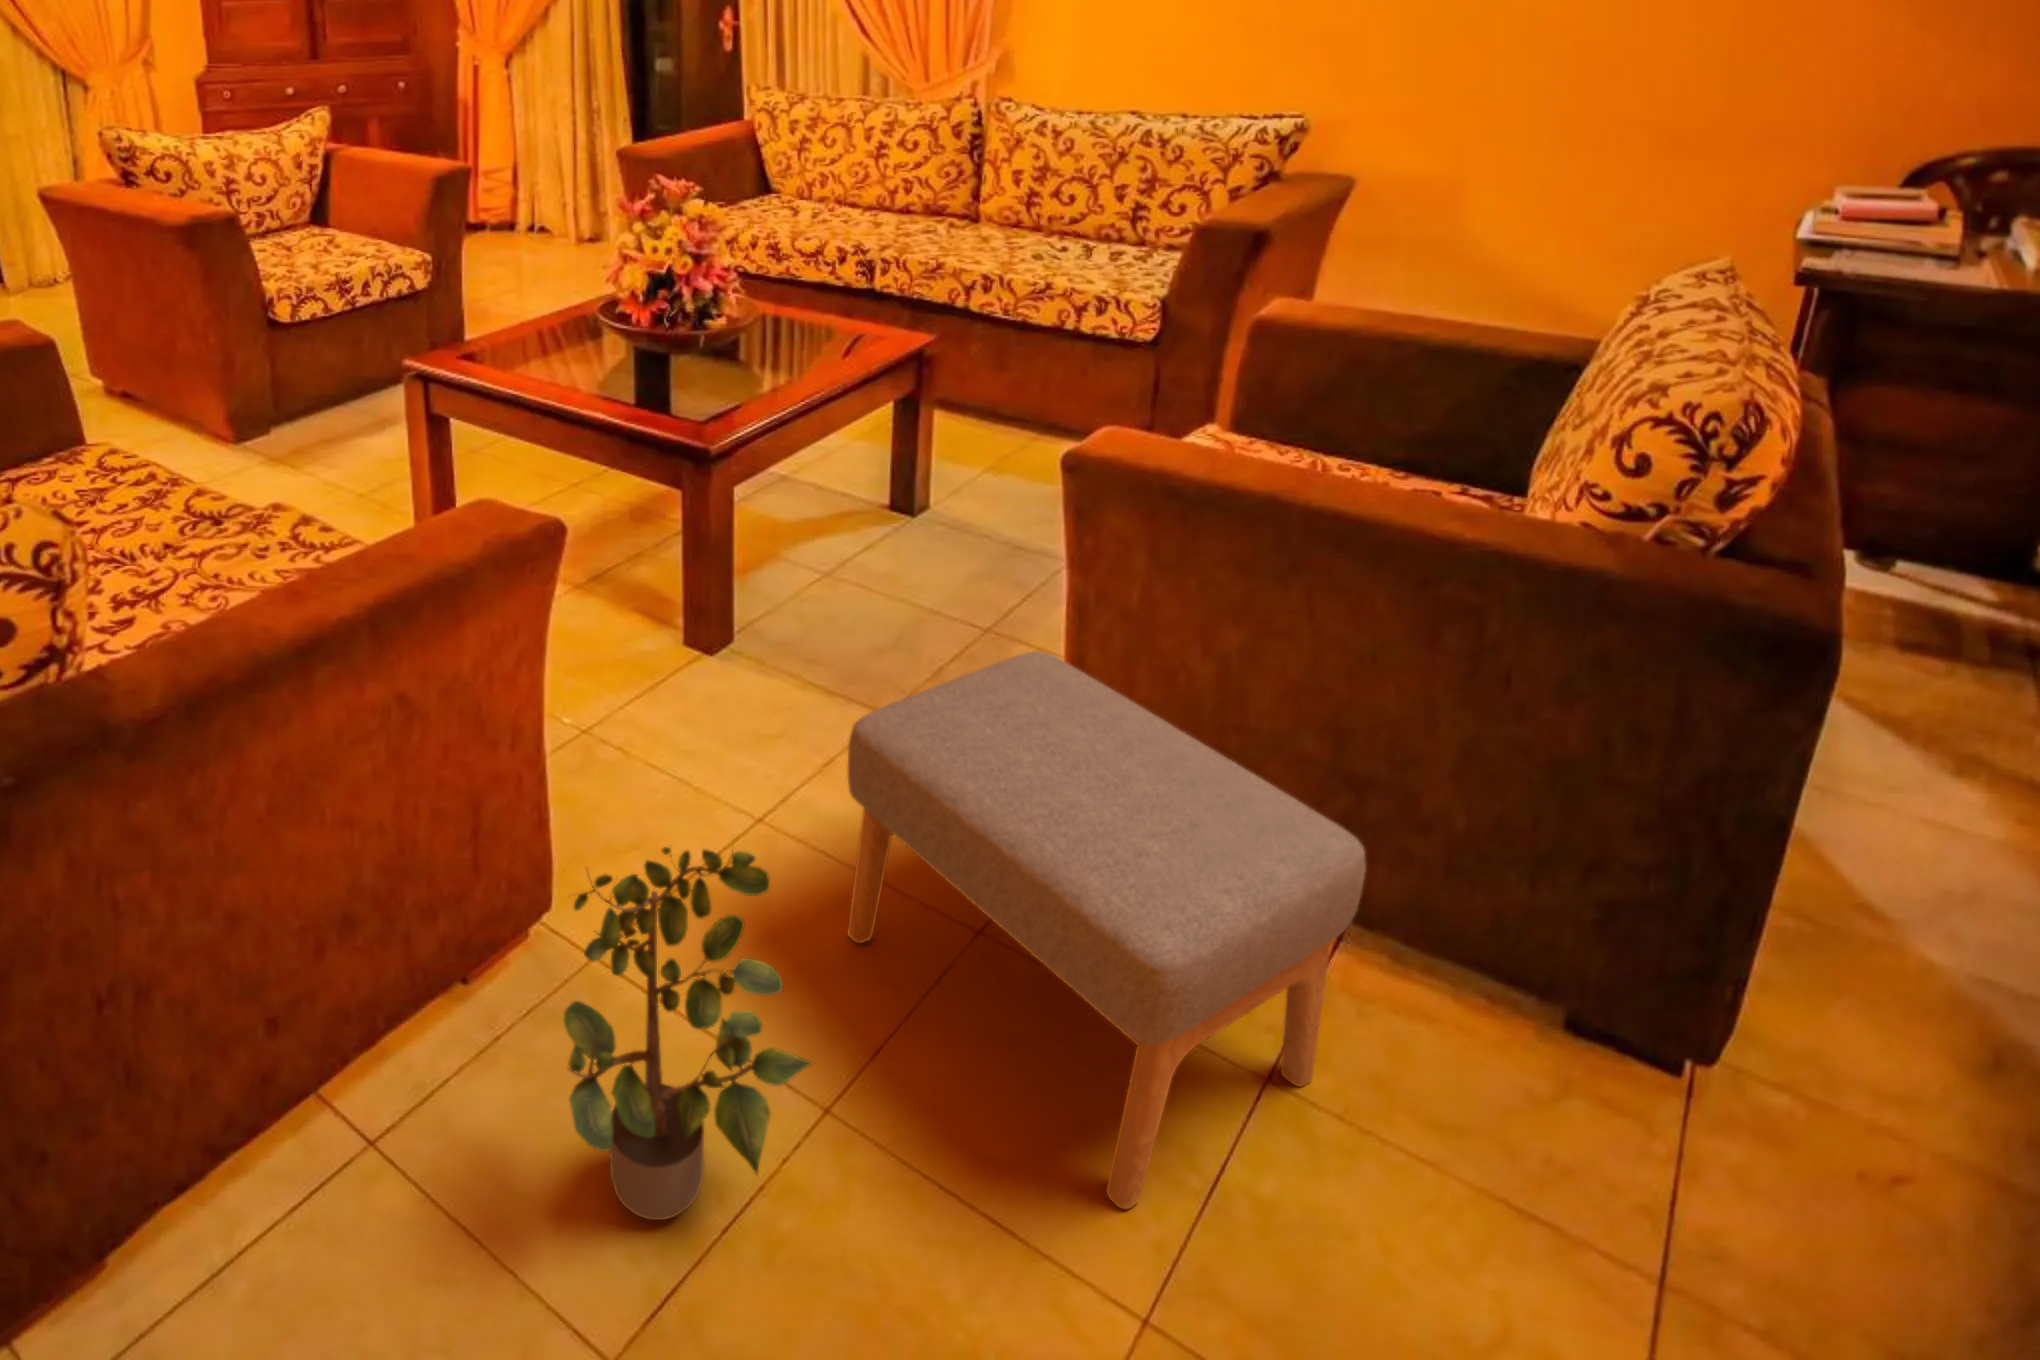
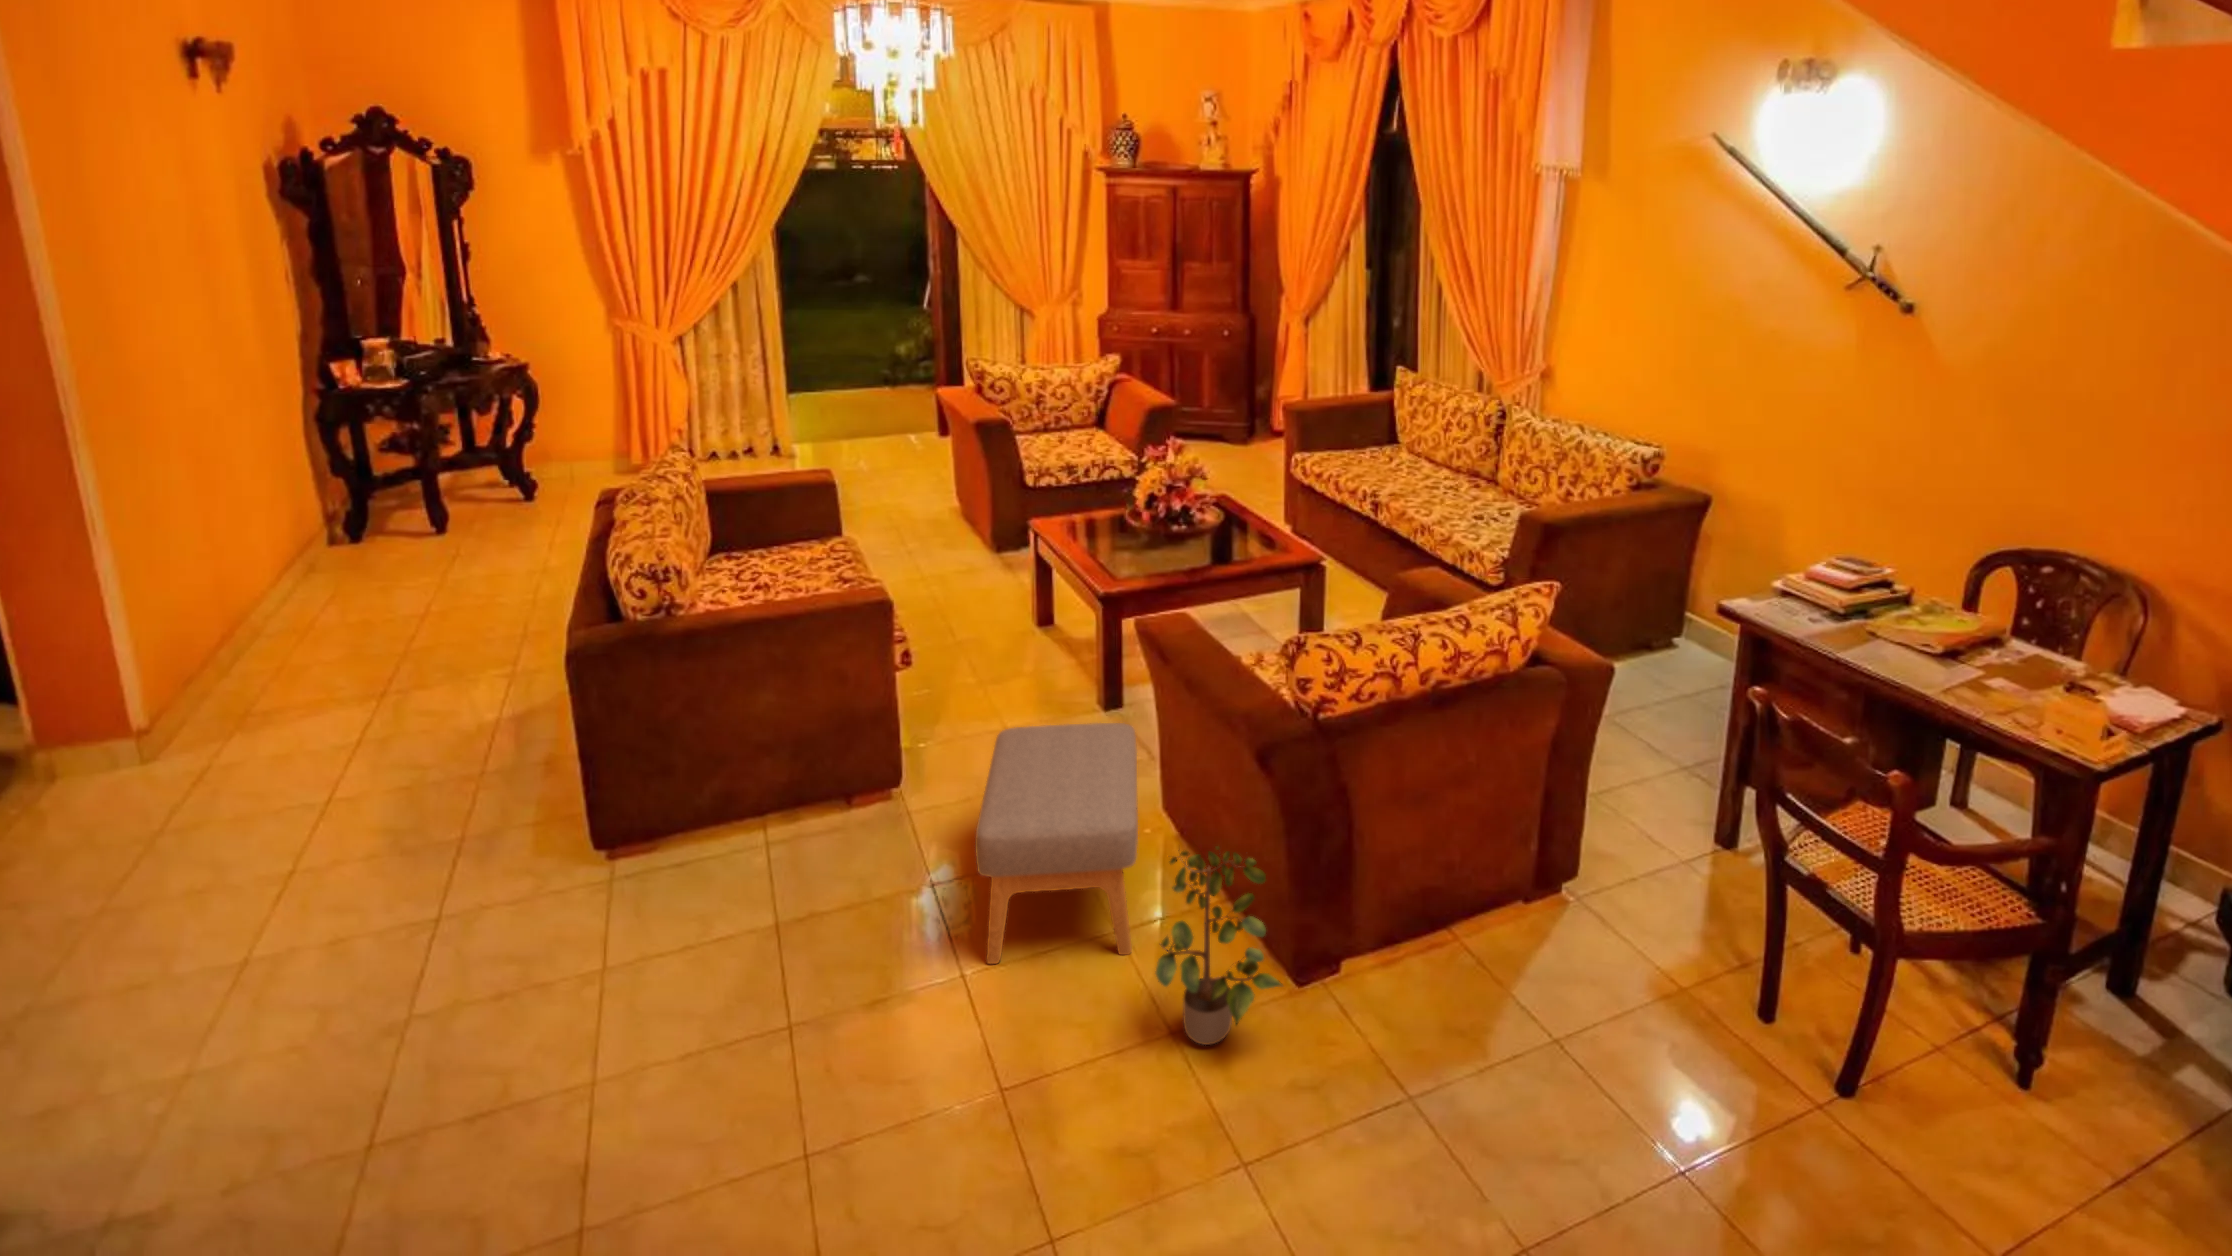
potted plant: present [564,847,812,1220] -> present [1156,846,1283,1045]

